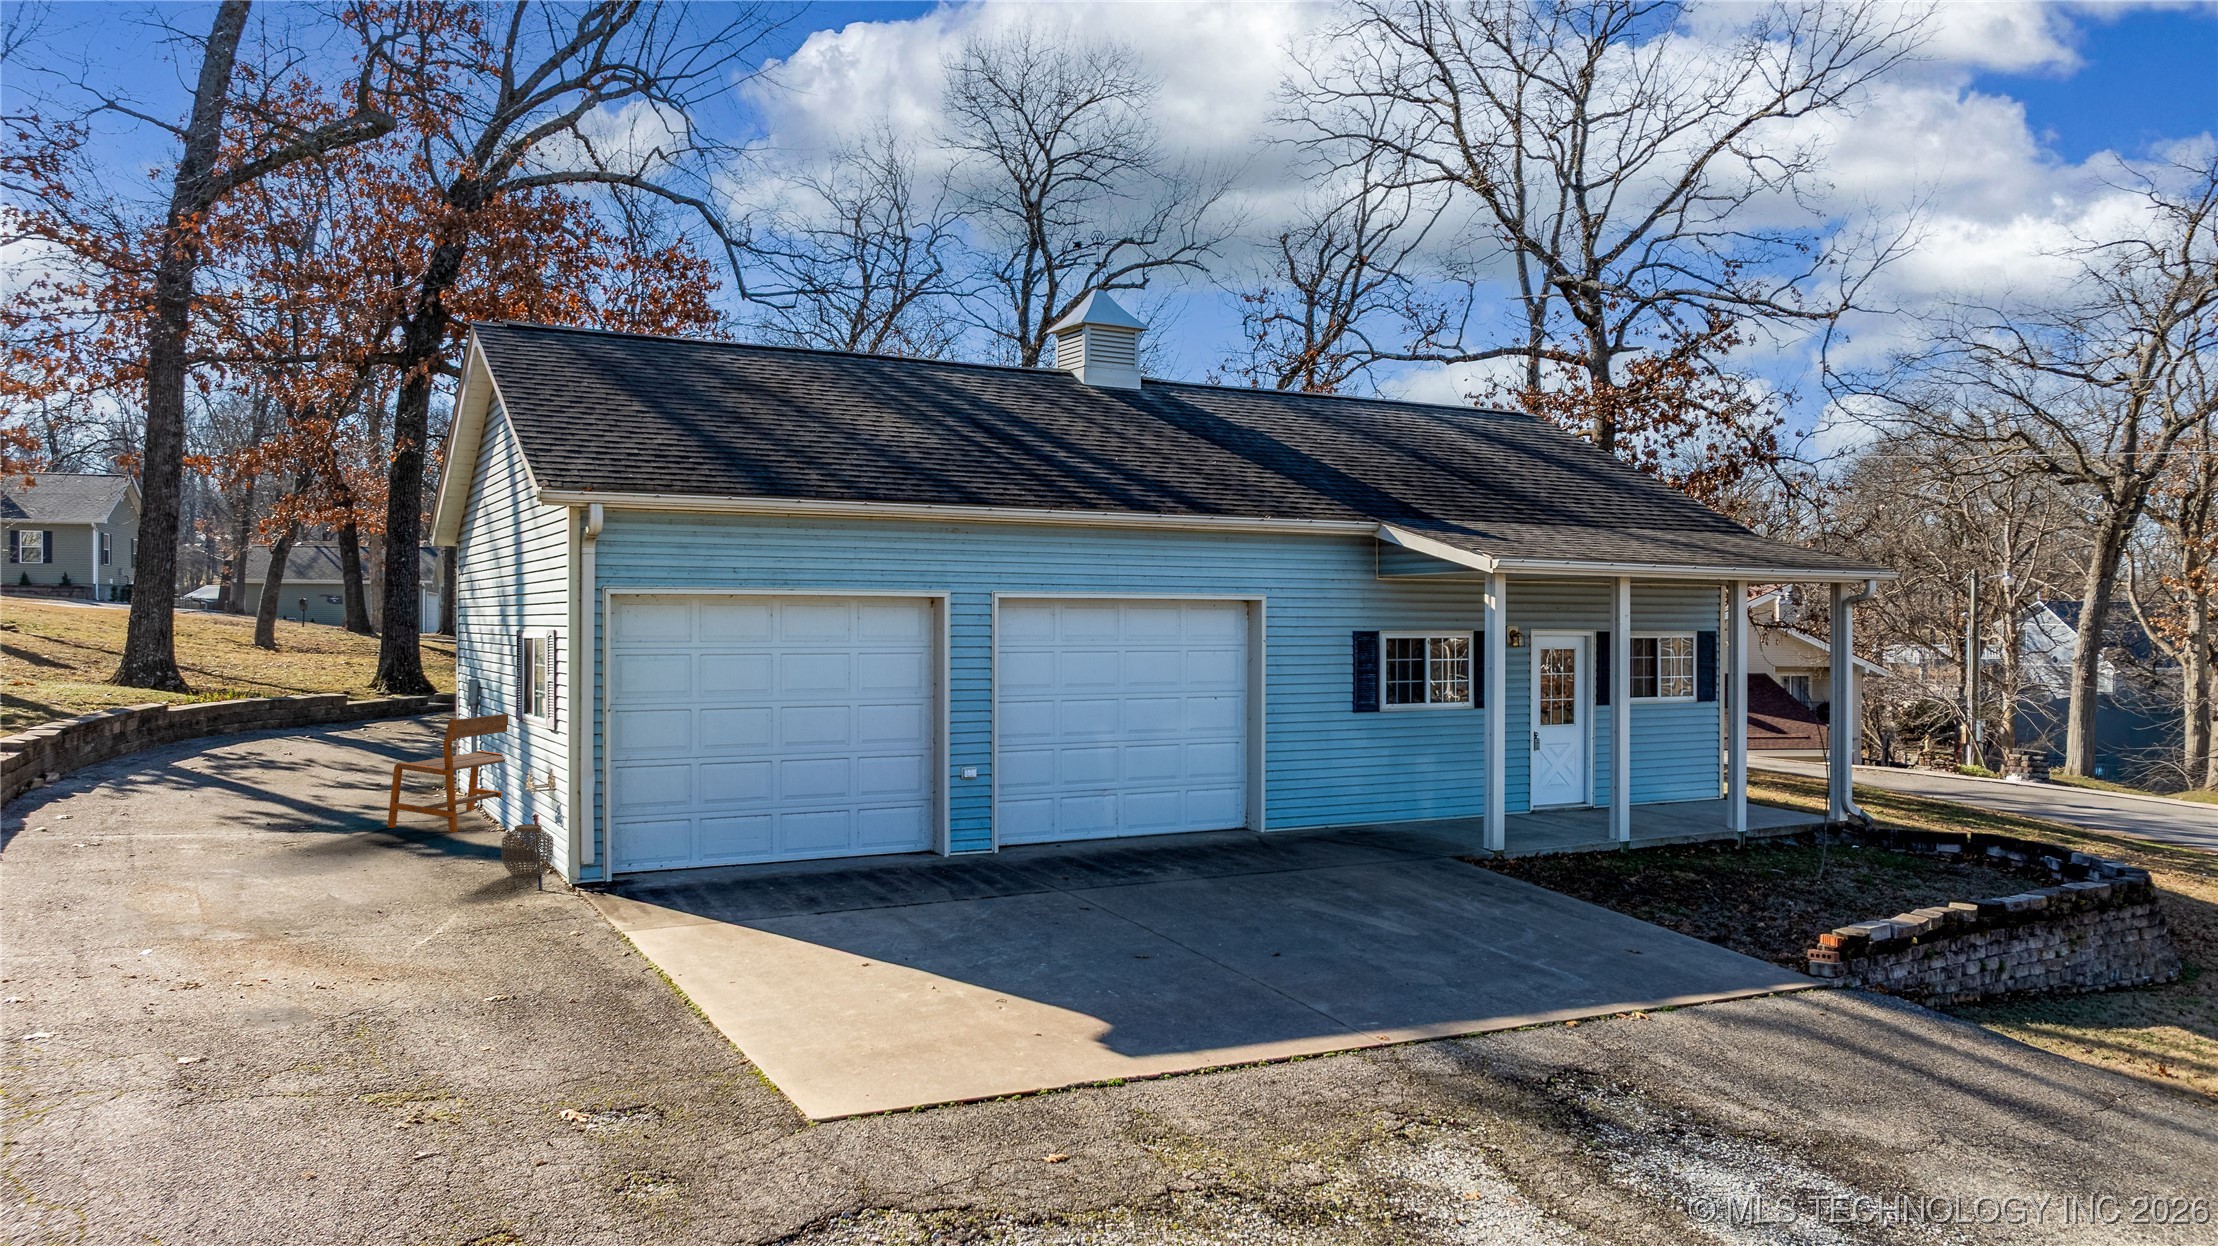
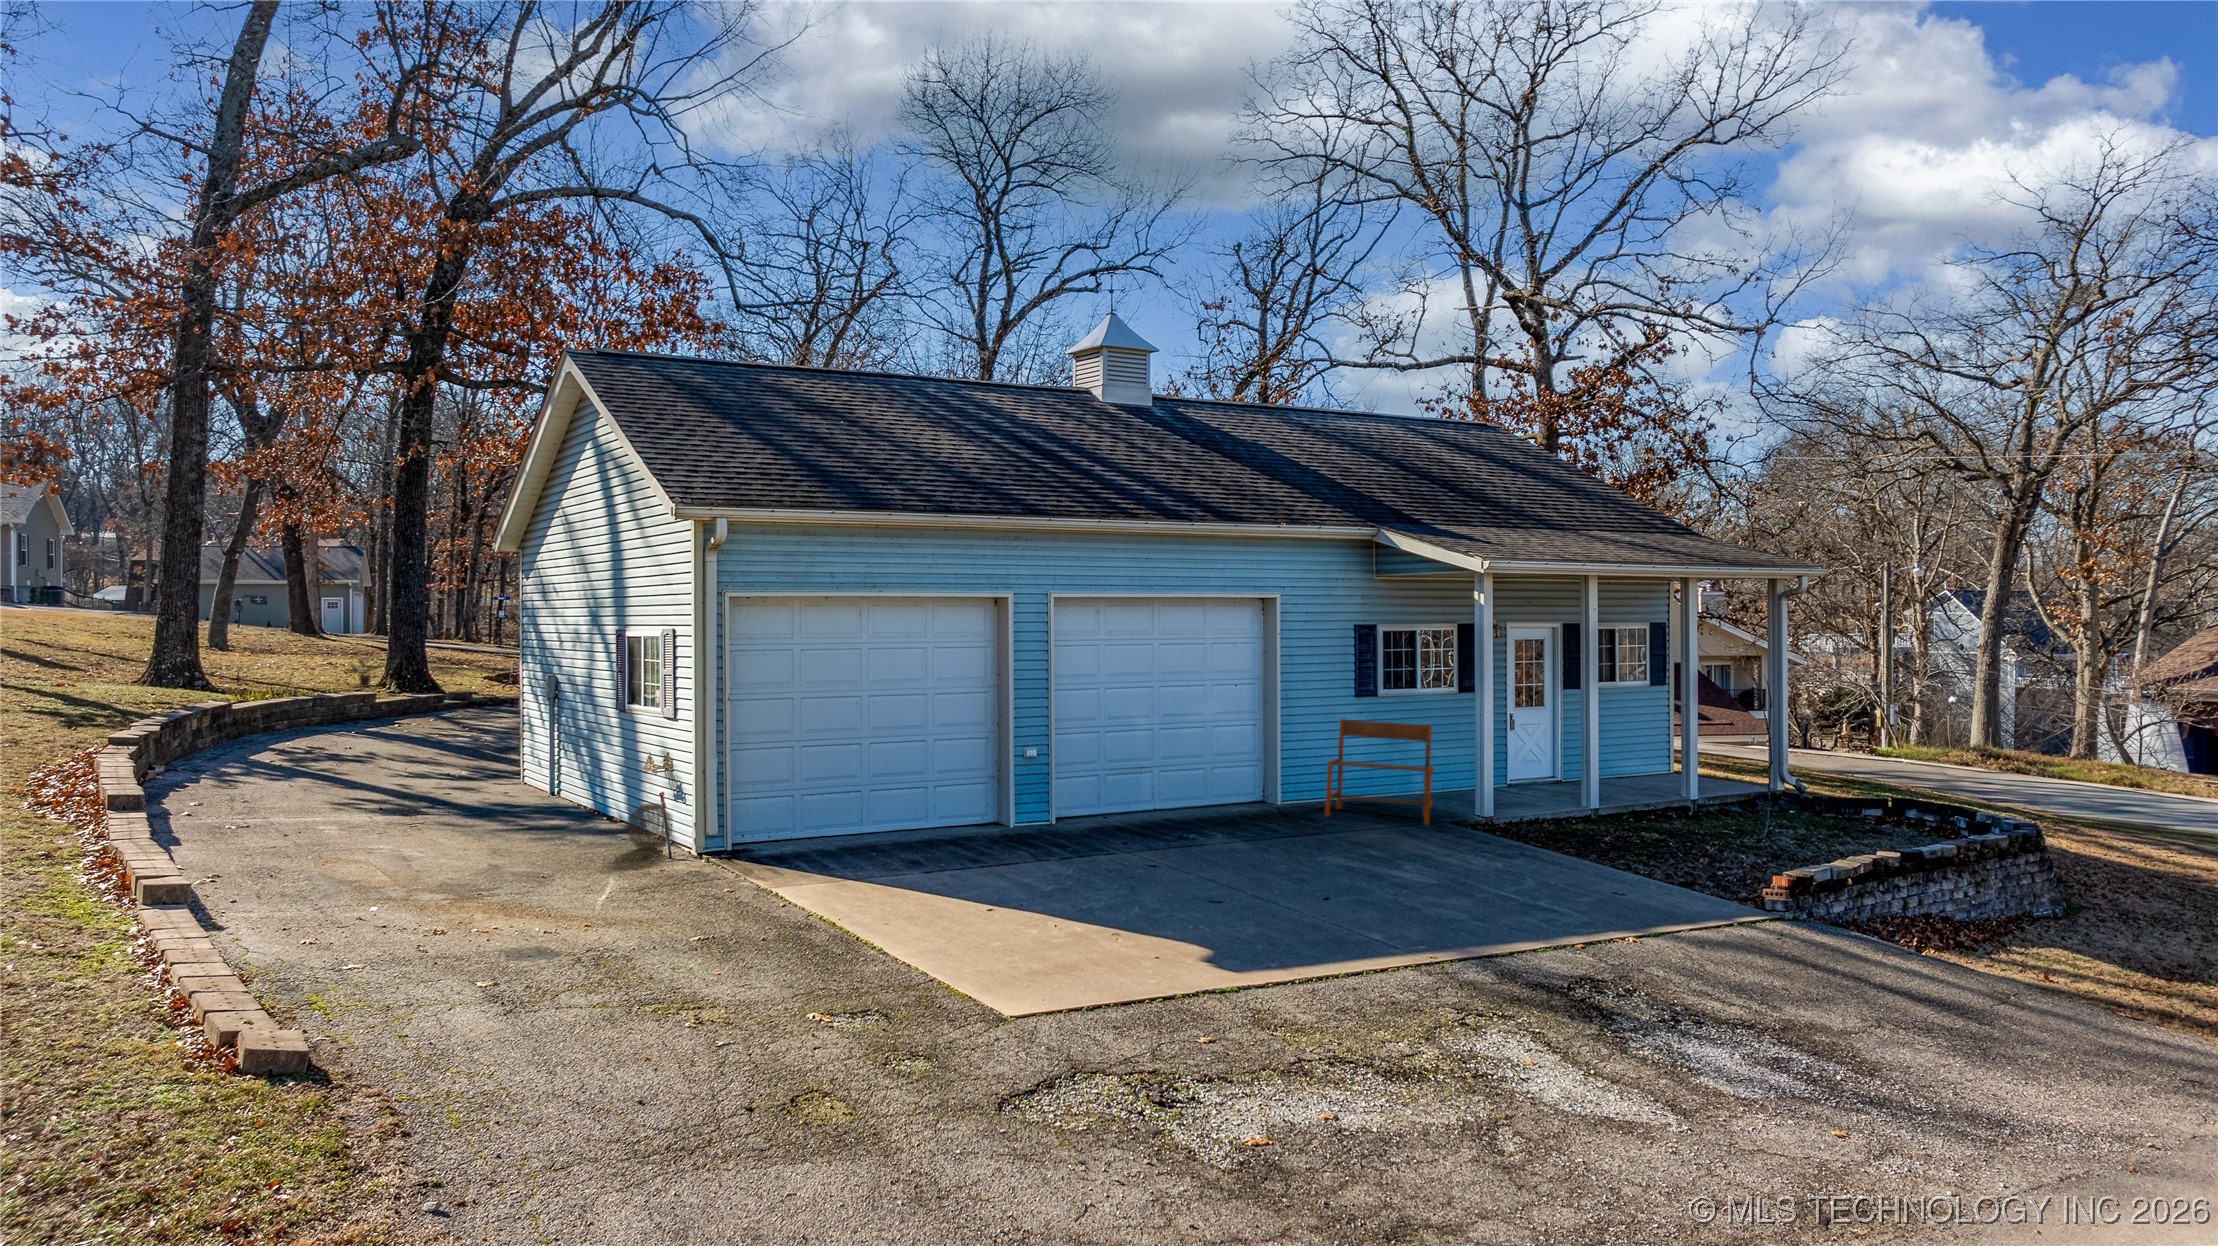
potted plant: none [338,659,384,689] -> present [346,659,382,687]
bench: present [387,713,508,833] -> present [1325,718,1434,825]

